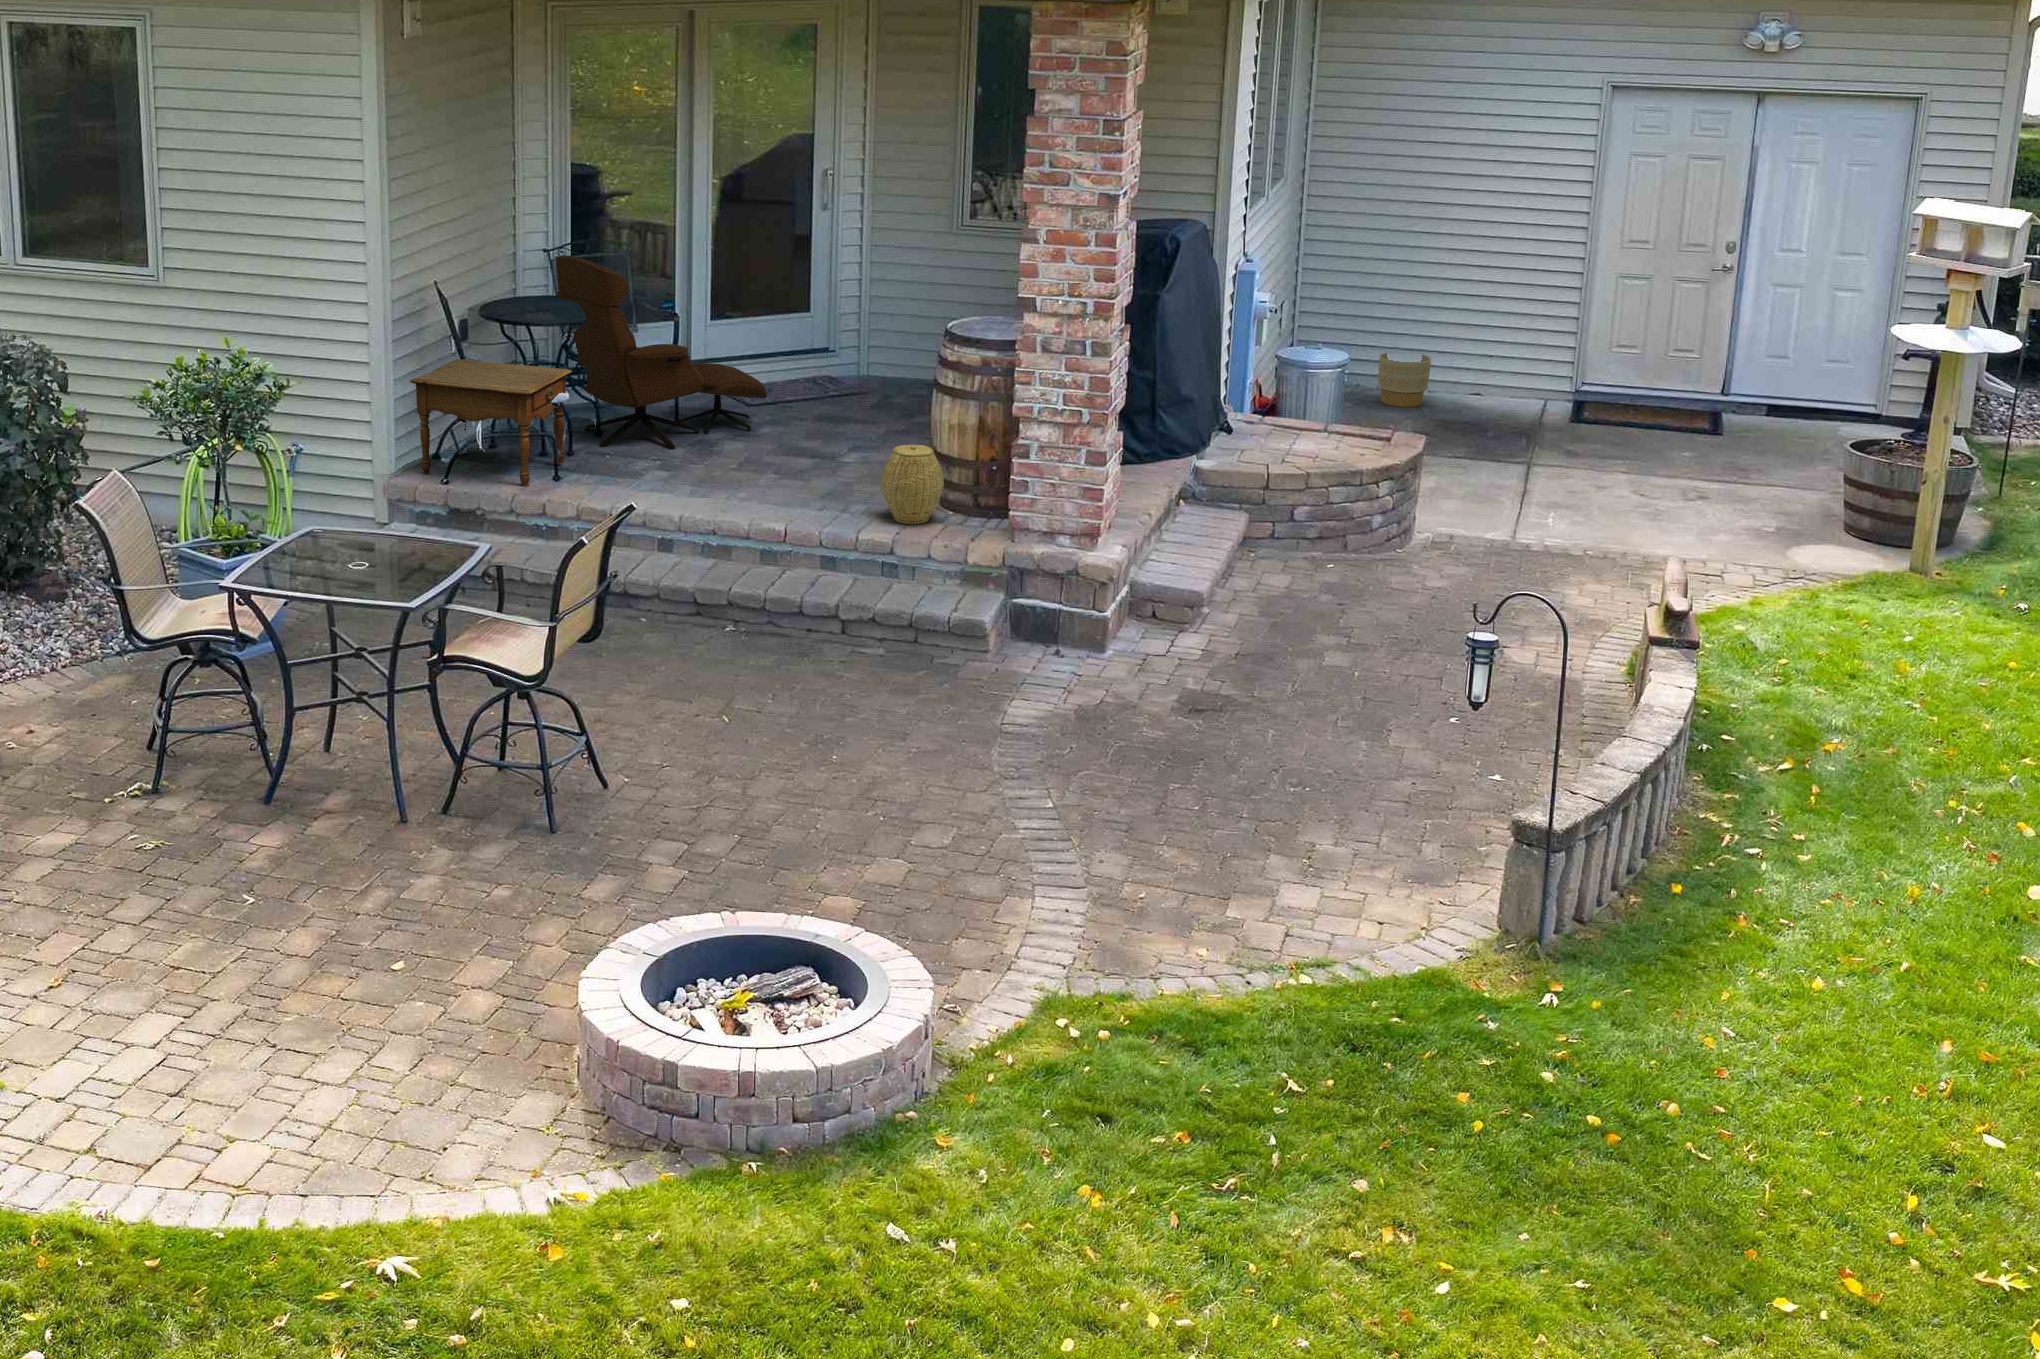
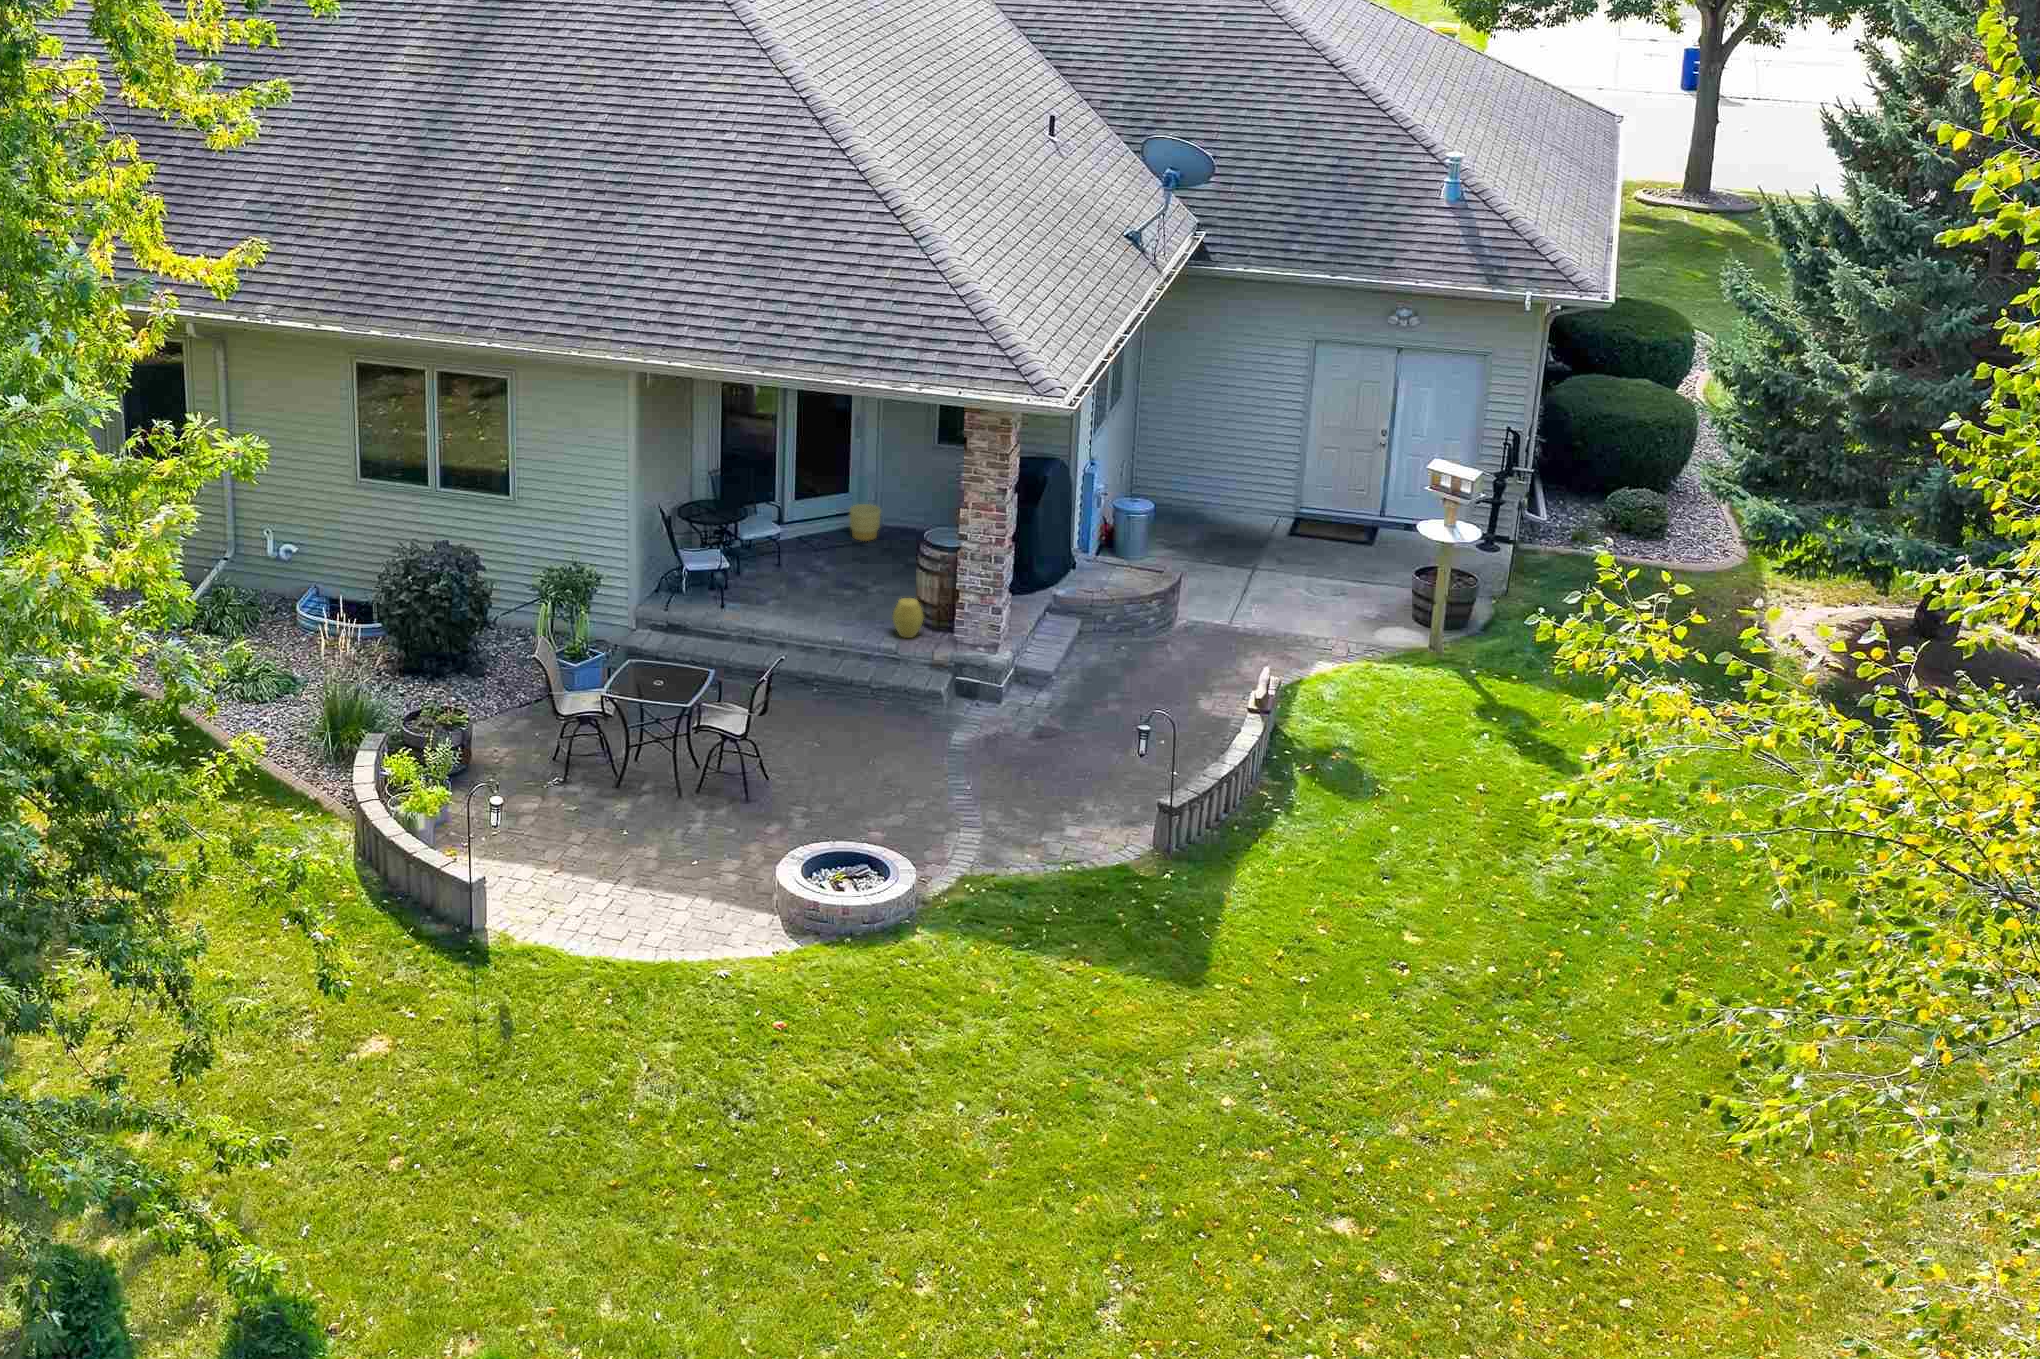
lounge chair: present [556,256,767,449] -> none [720,484,832,586]
planter: present [1378,353,1431,407] -> present [850,504,881,541]
side table: present [410,359,572,486] -> none [651,543,733,614]

